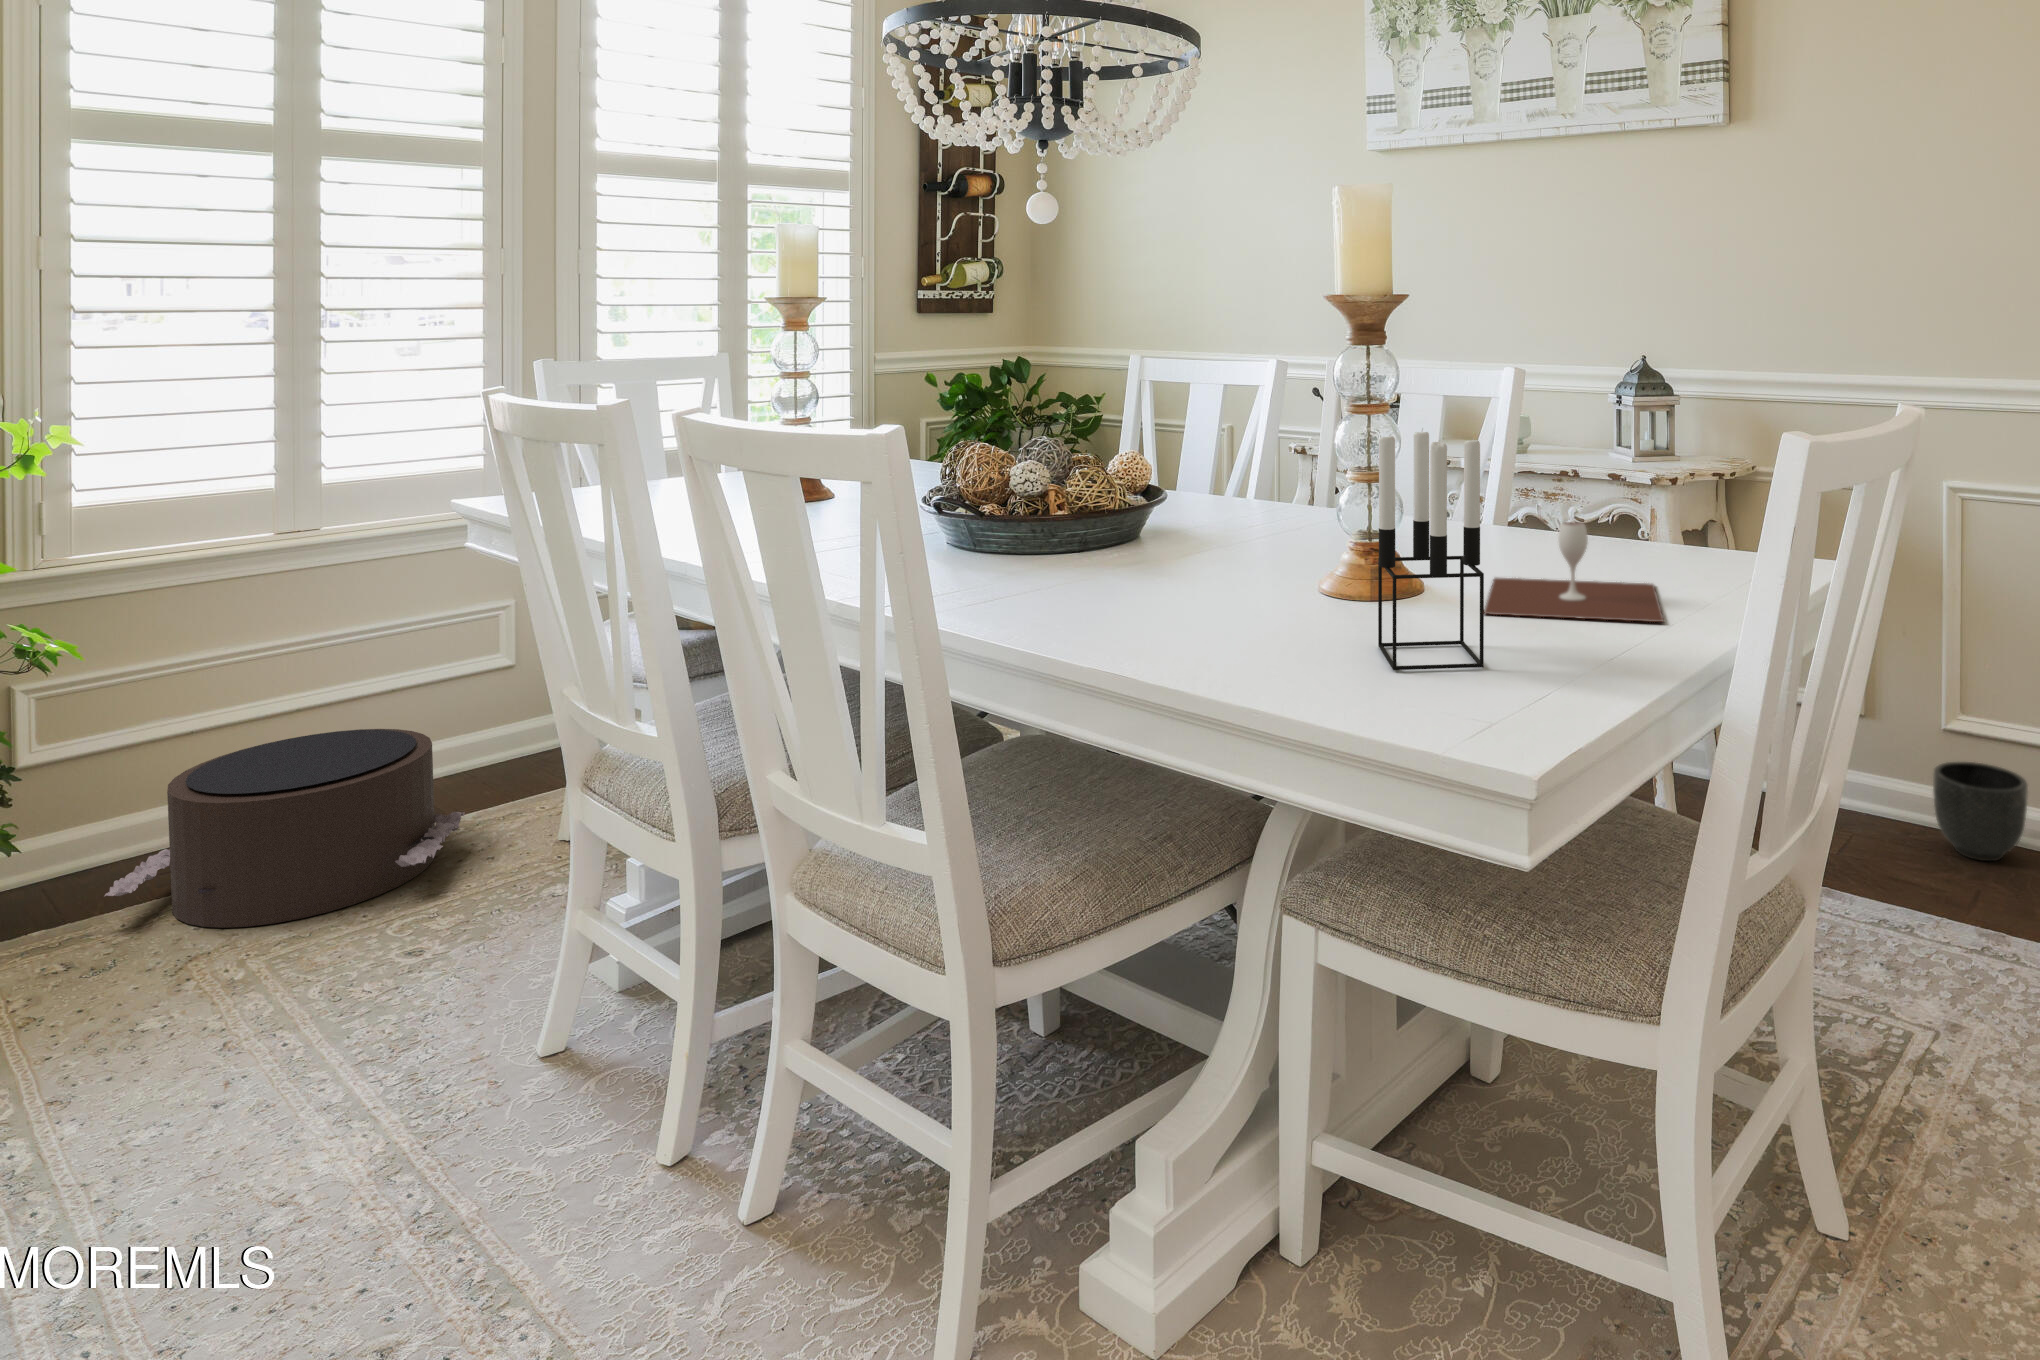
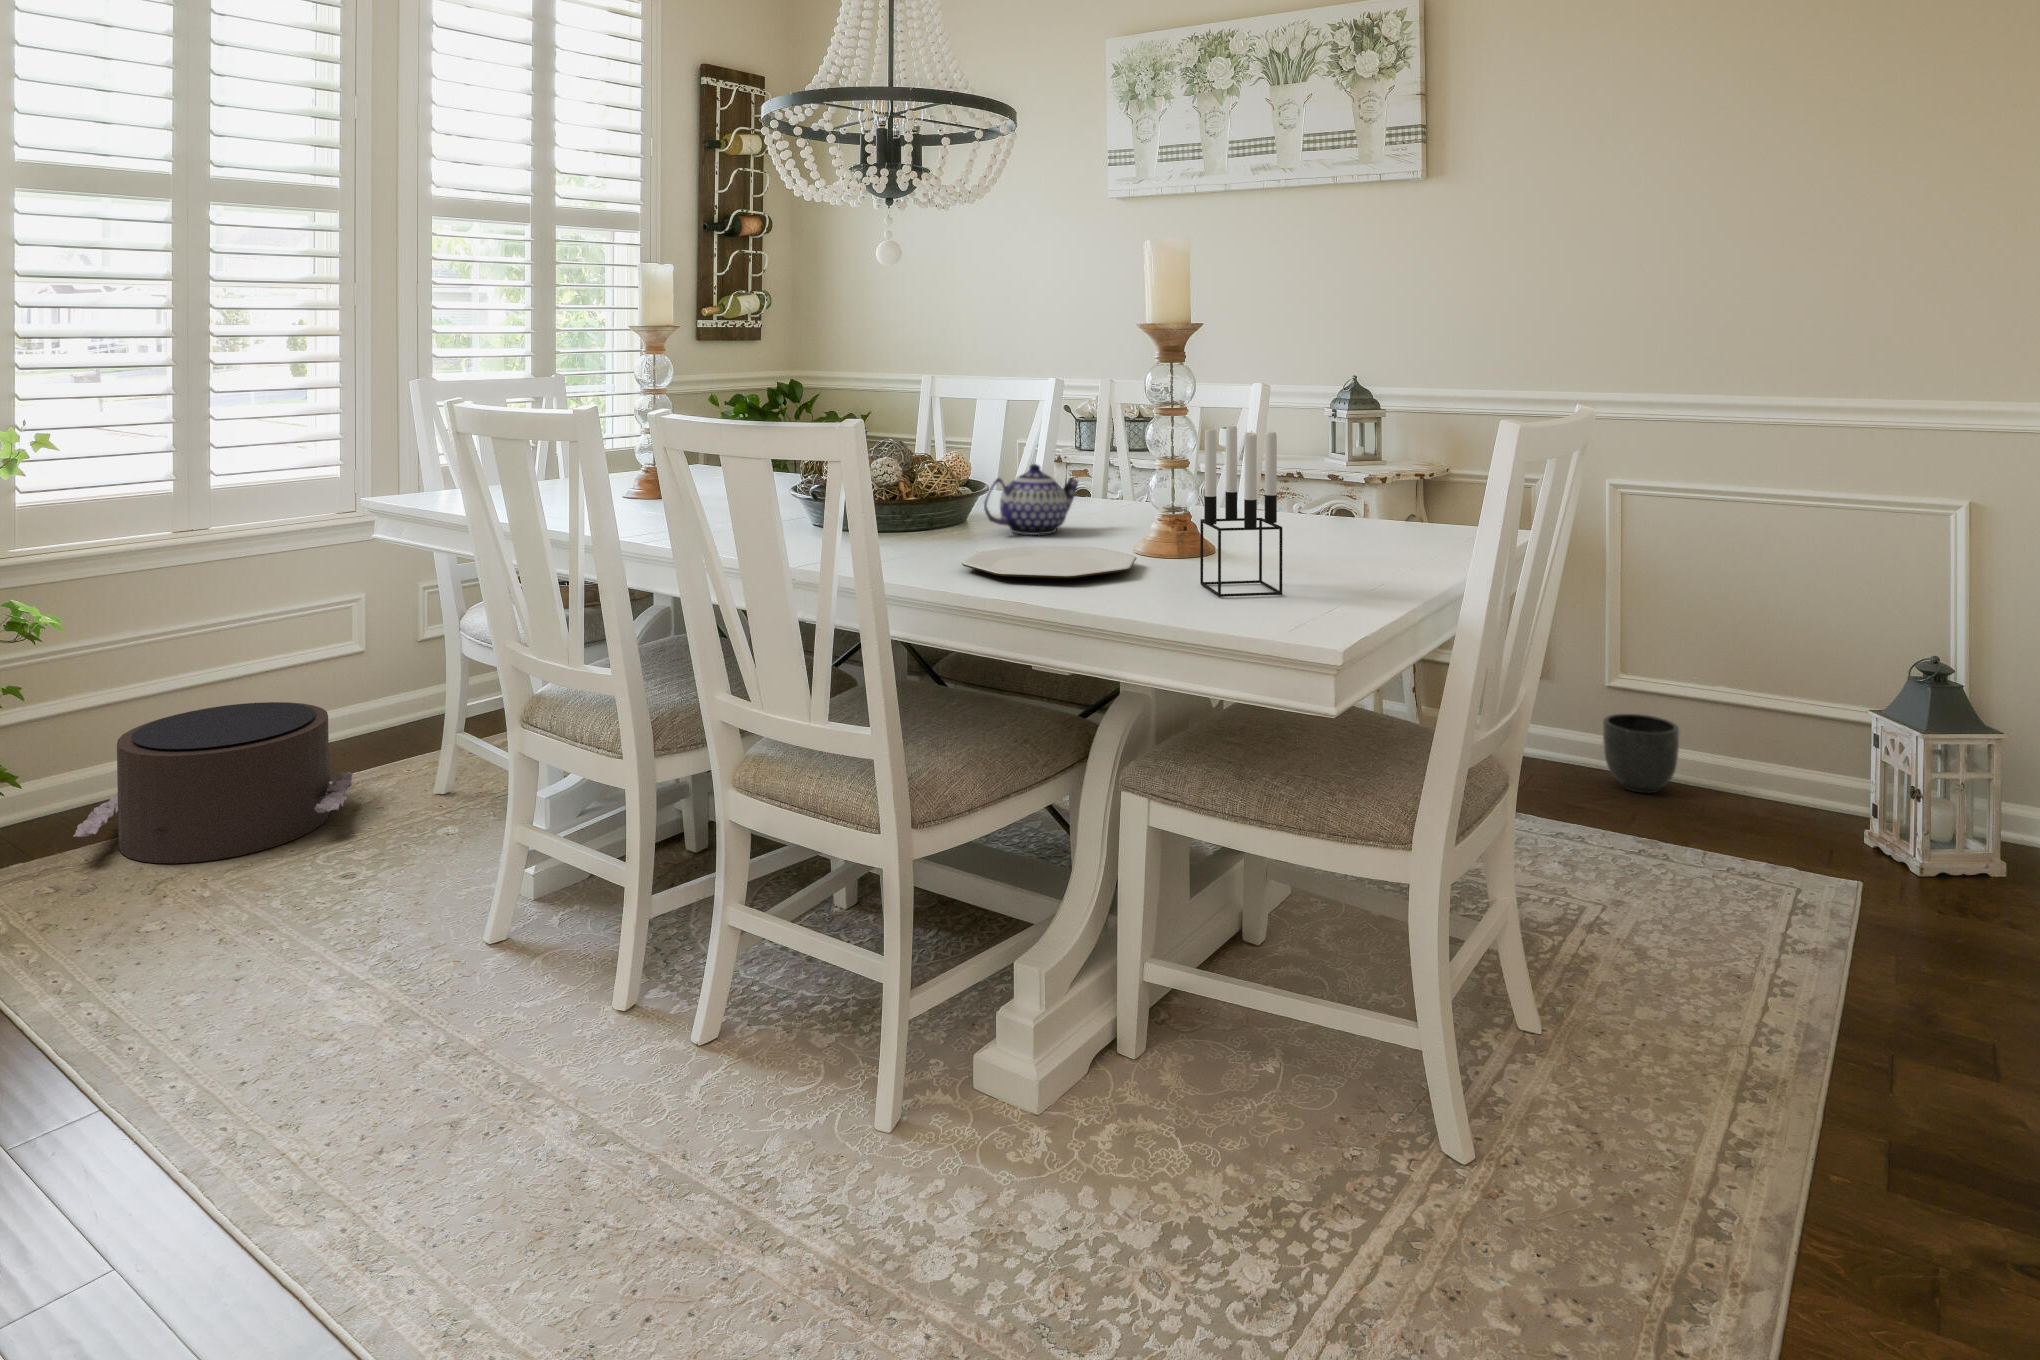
teapot: none [1140,470,1268,559] -> present [984,464,1078,535]
wine glass: present [1484,522,1664,622] -> none [1266,499,1404,570]
plate: none [1072,579,1308,637] -> present [962,545,1136,578]

